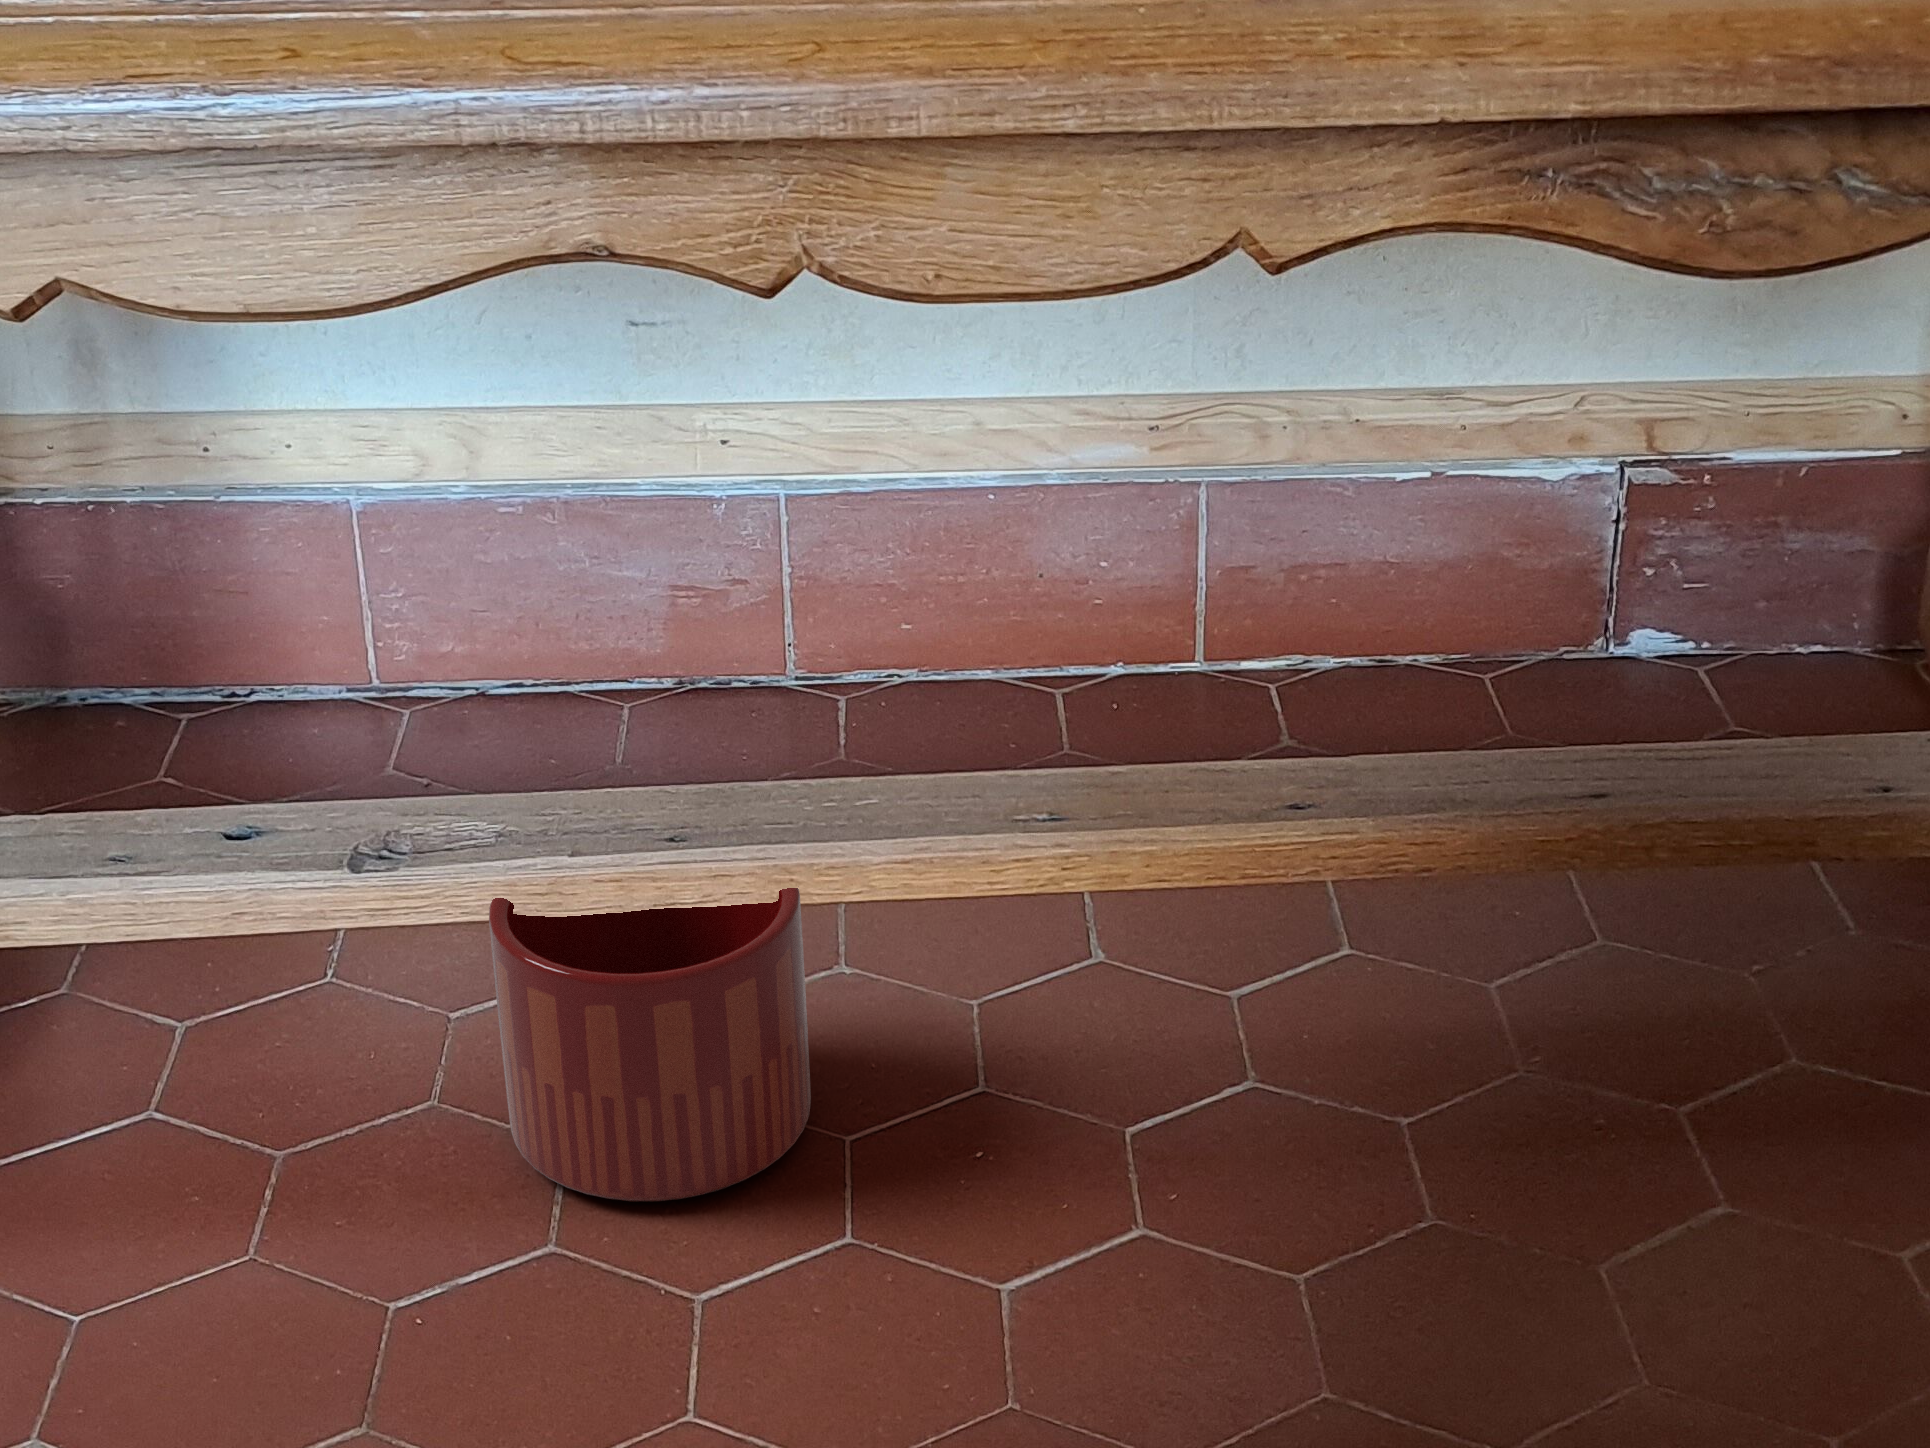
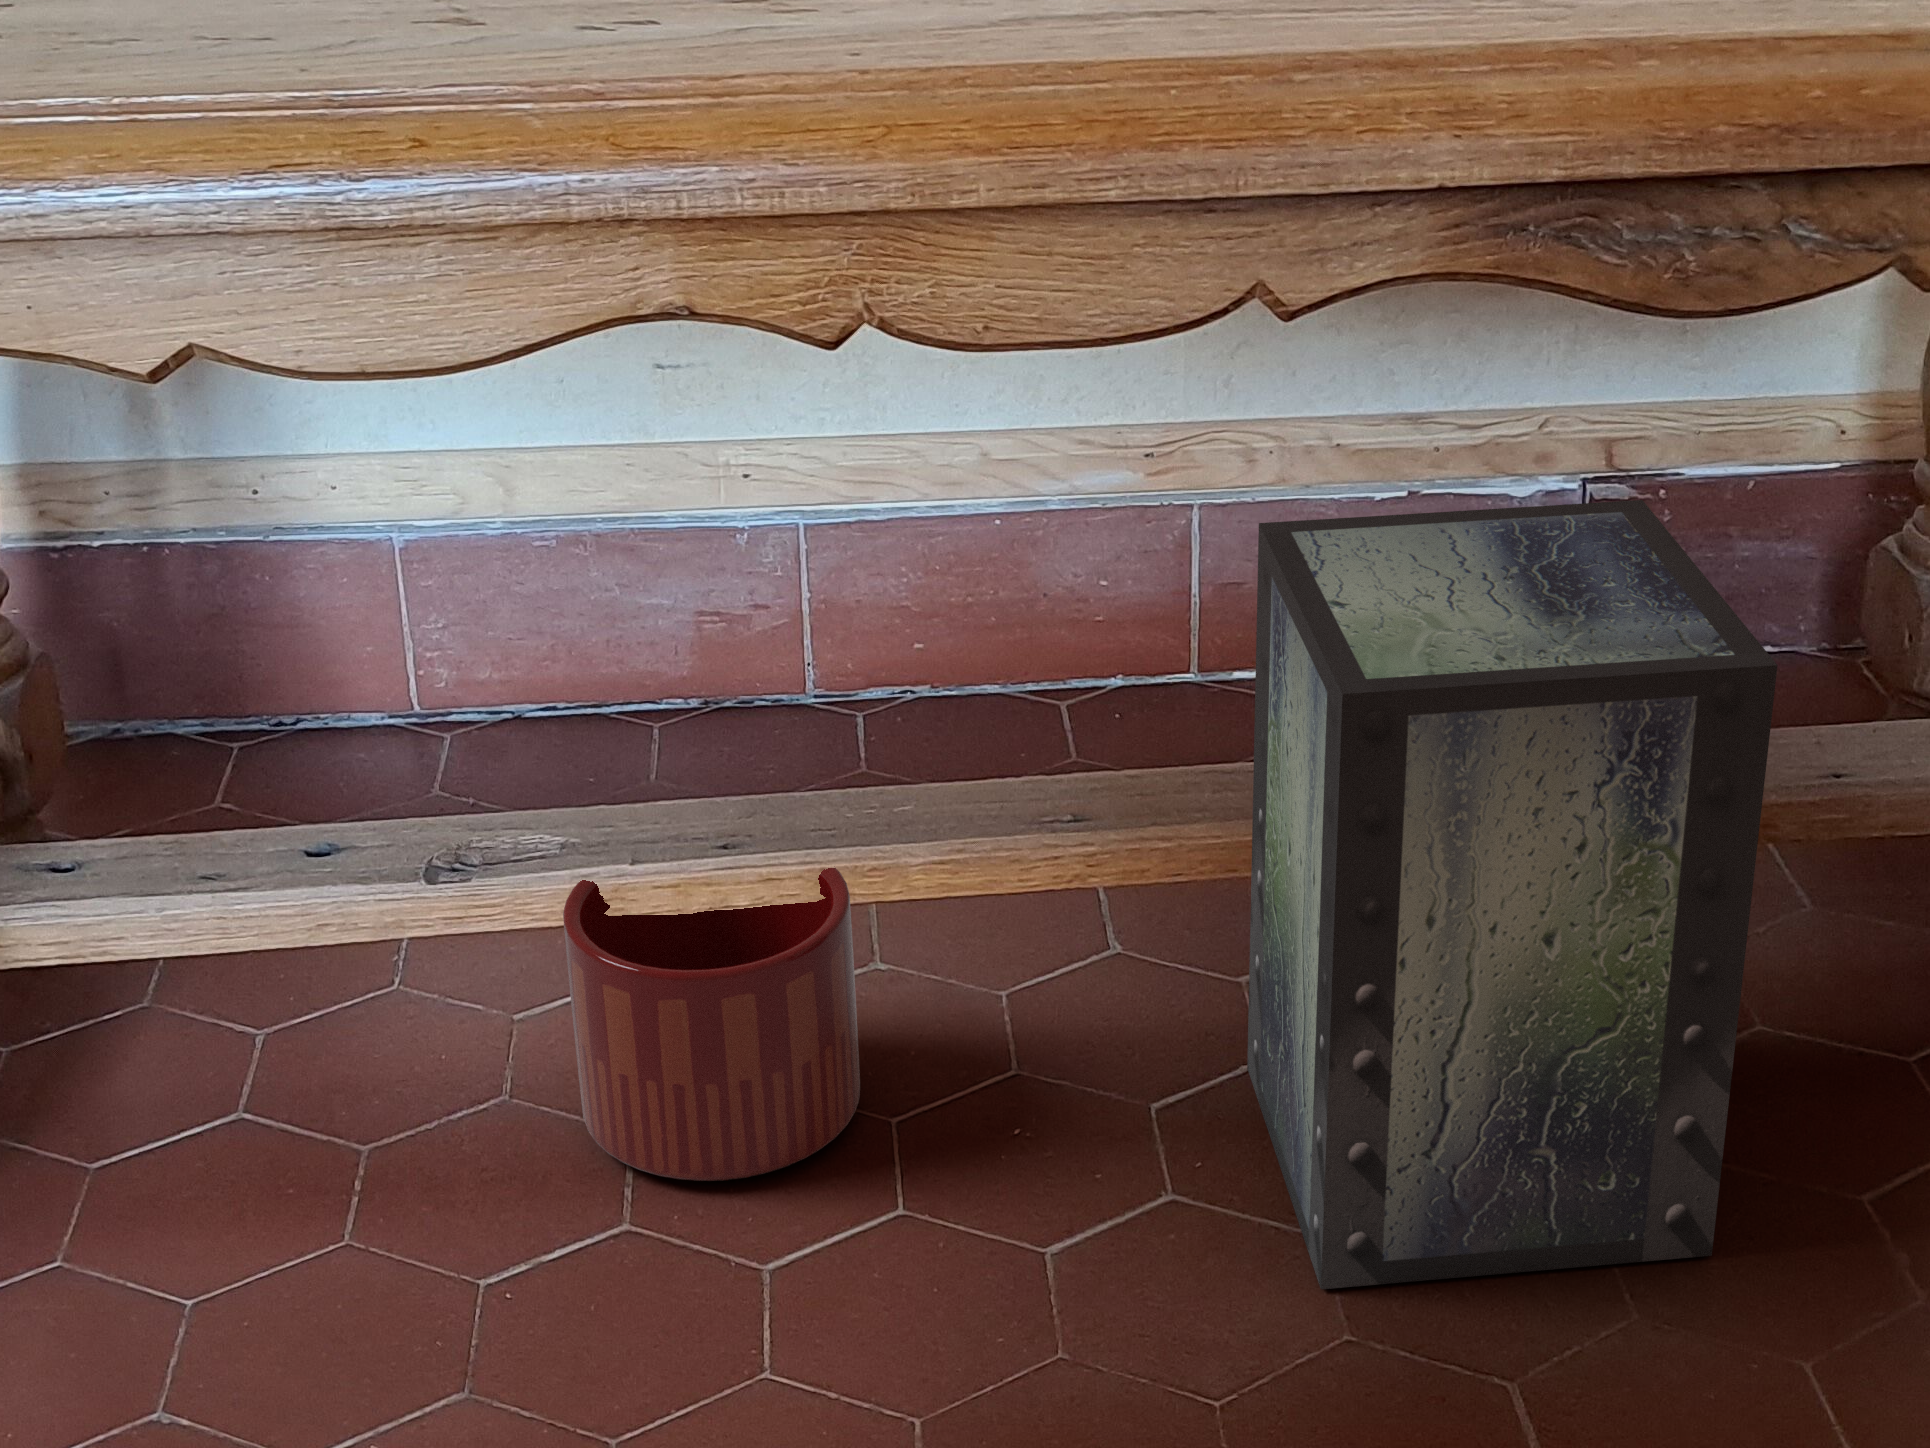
storage box: none [1233,481,1816,1341] -> present [1247,500,1778,1289]

